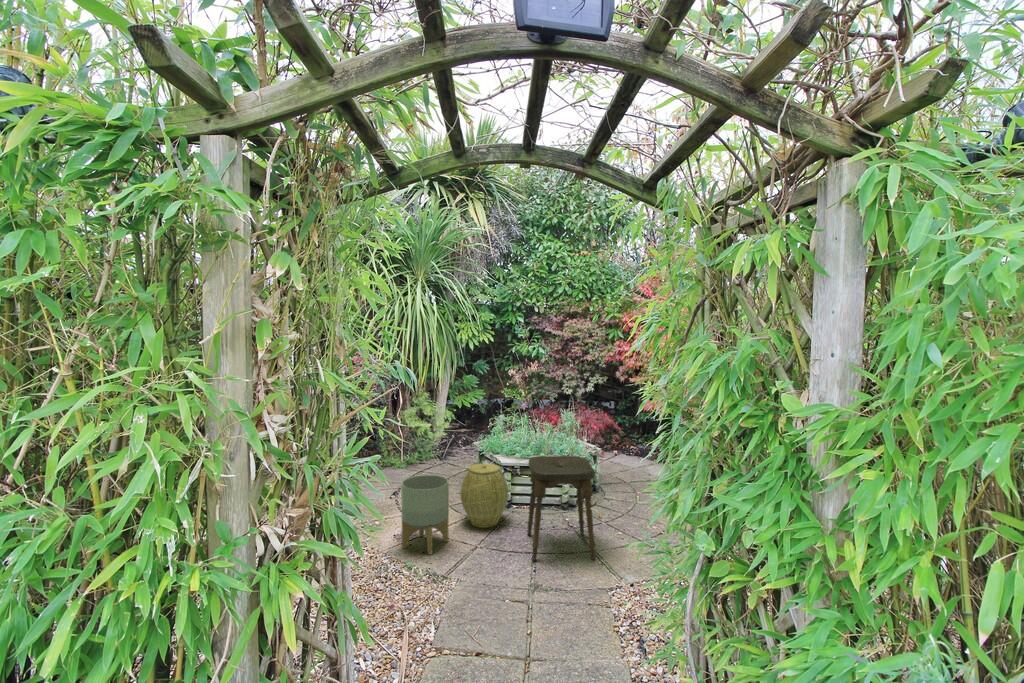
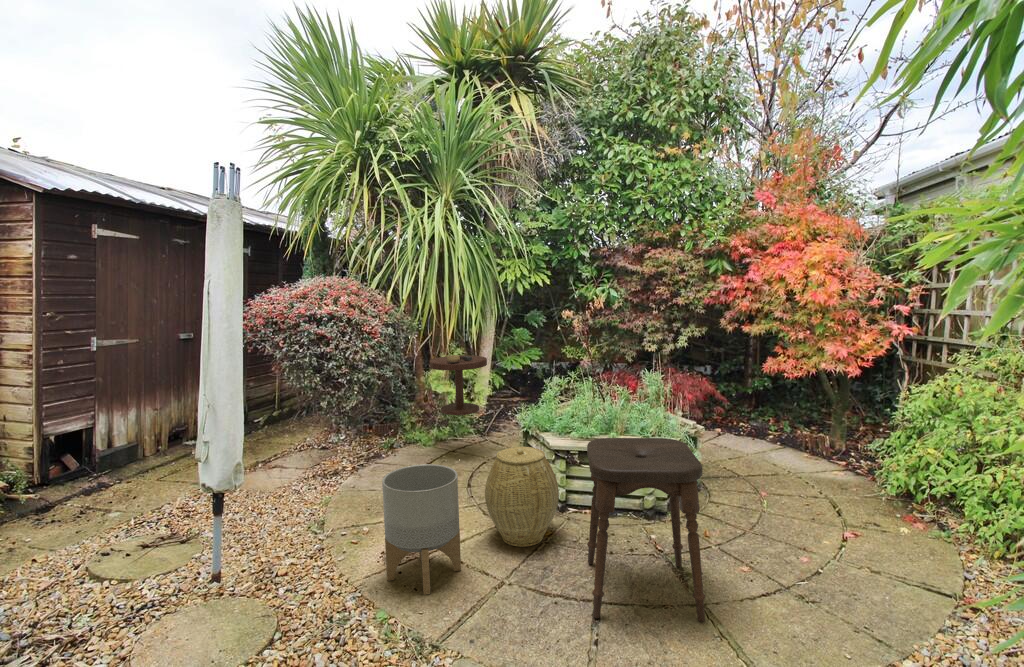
side table: none [410,399,452,476] -> present [430,355,487,415]

